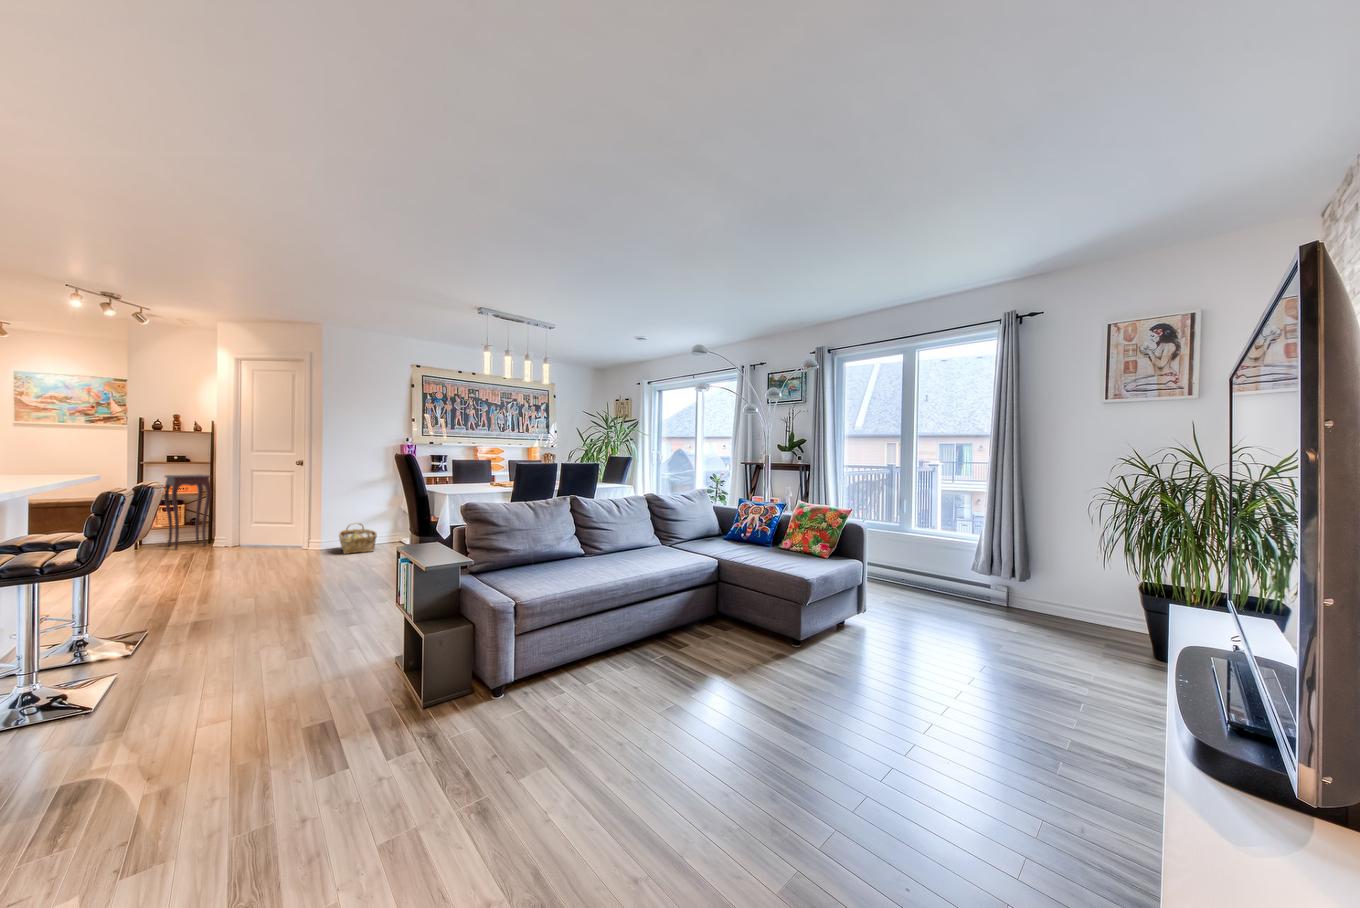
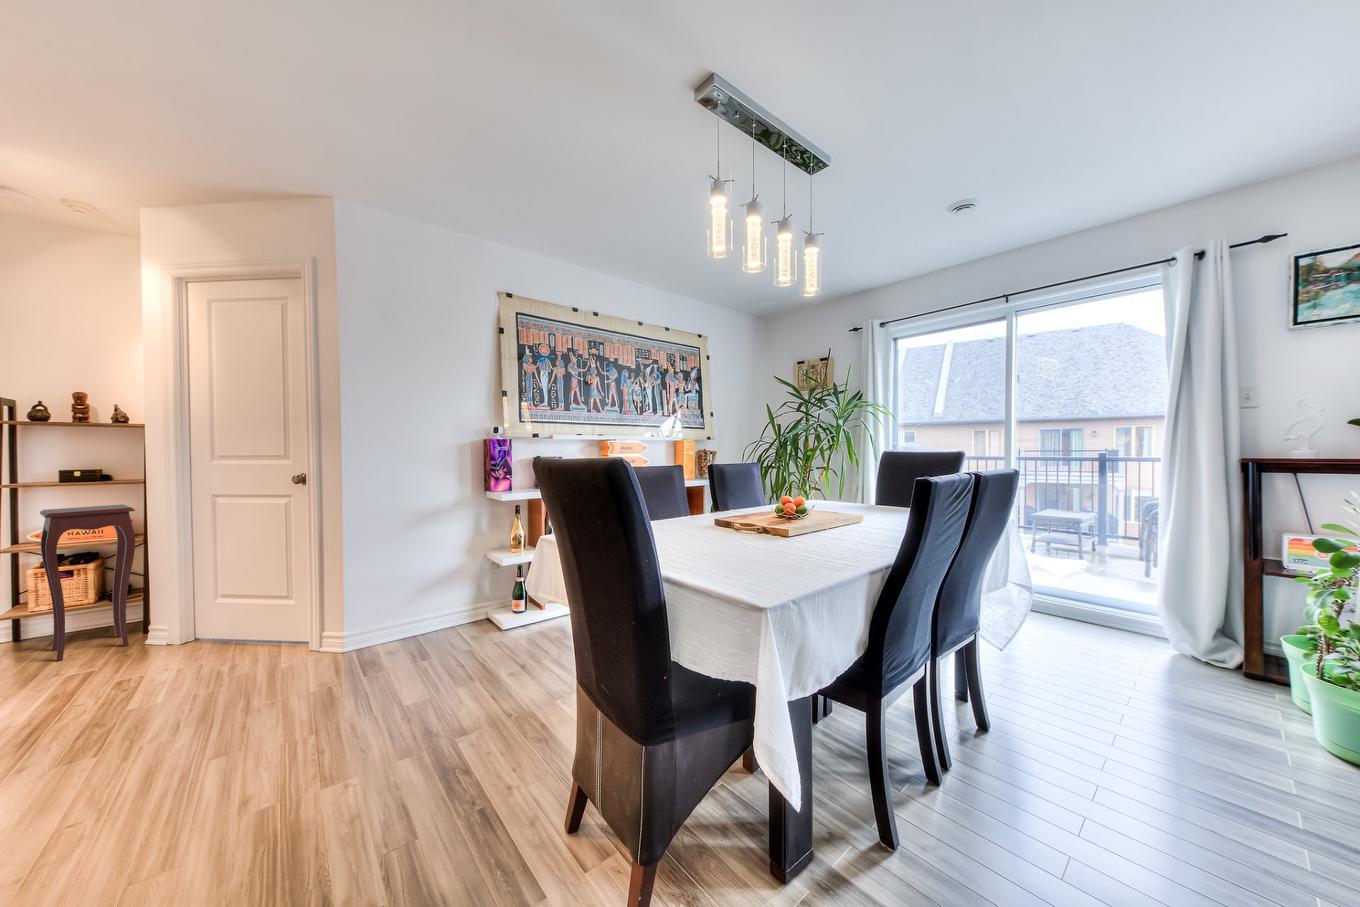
woven basket: present [339,523,377,554] -> none [378,592,451,666]

